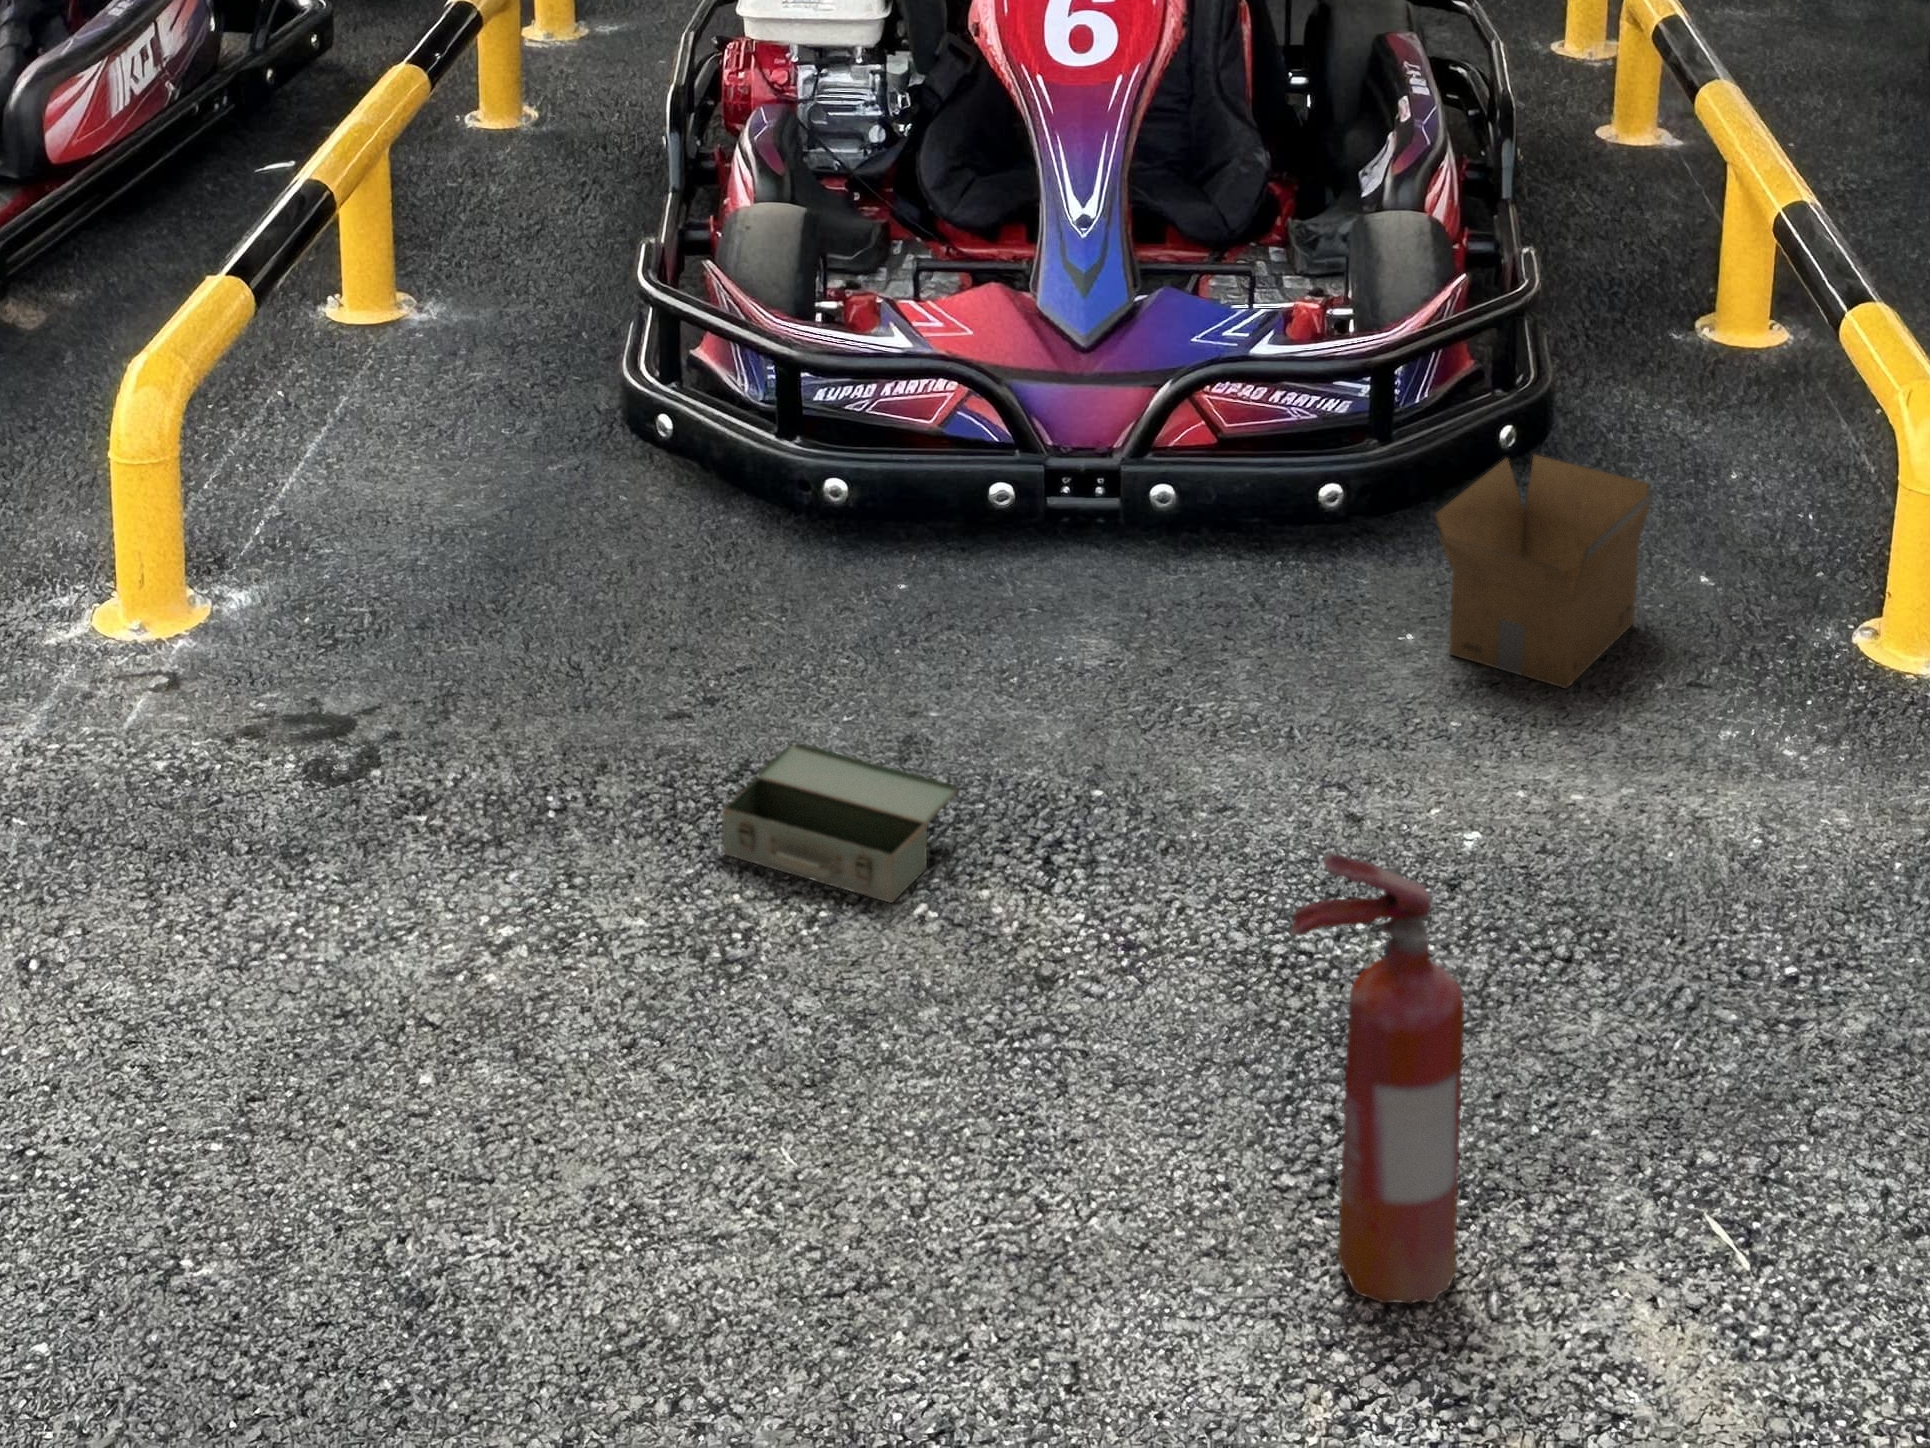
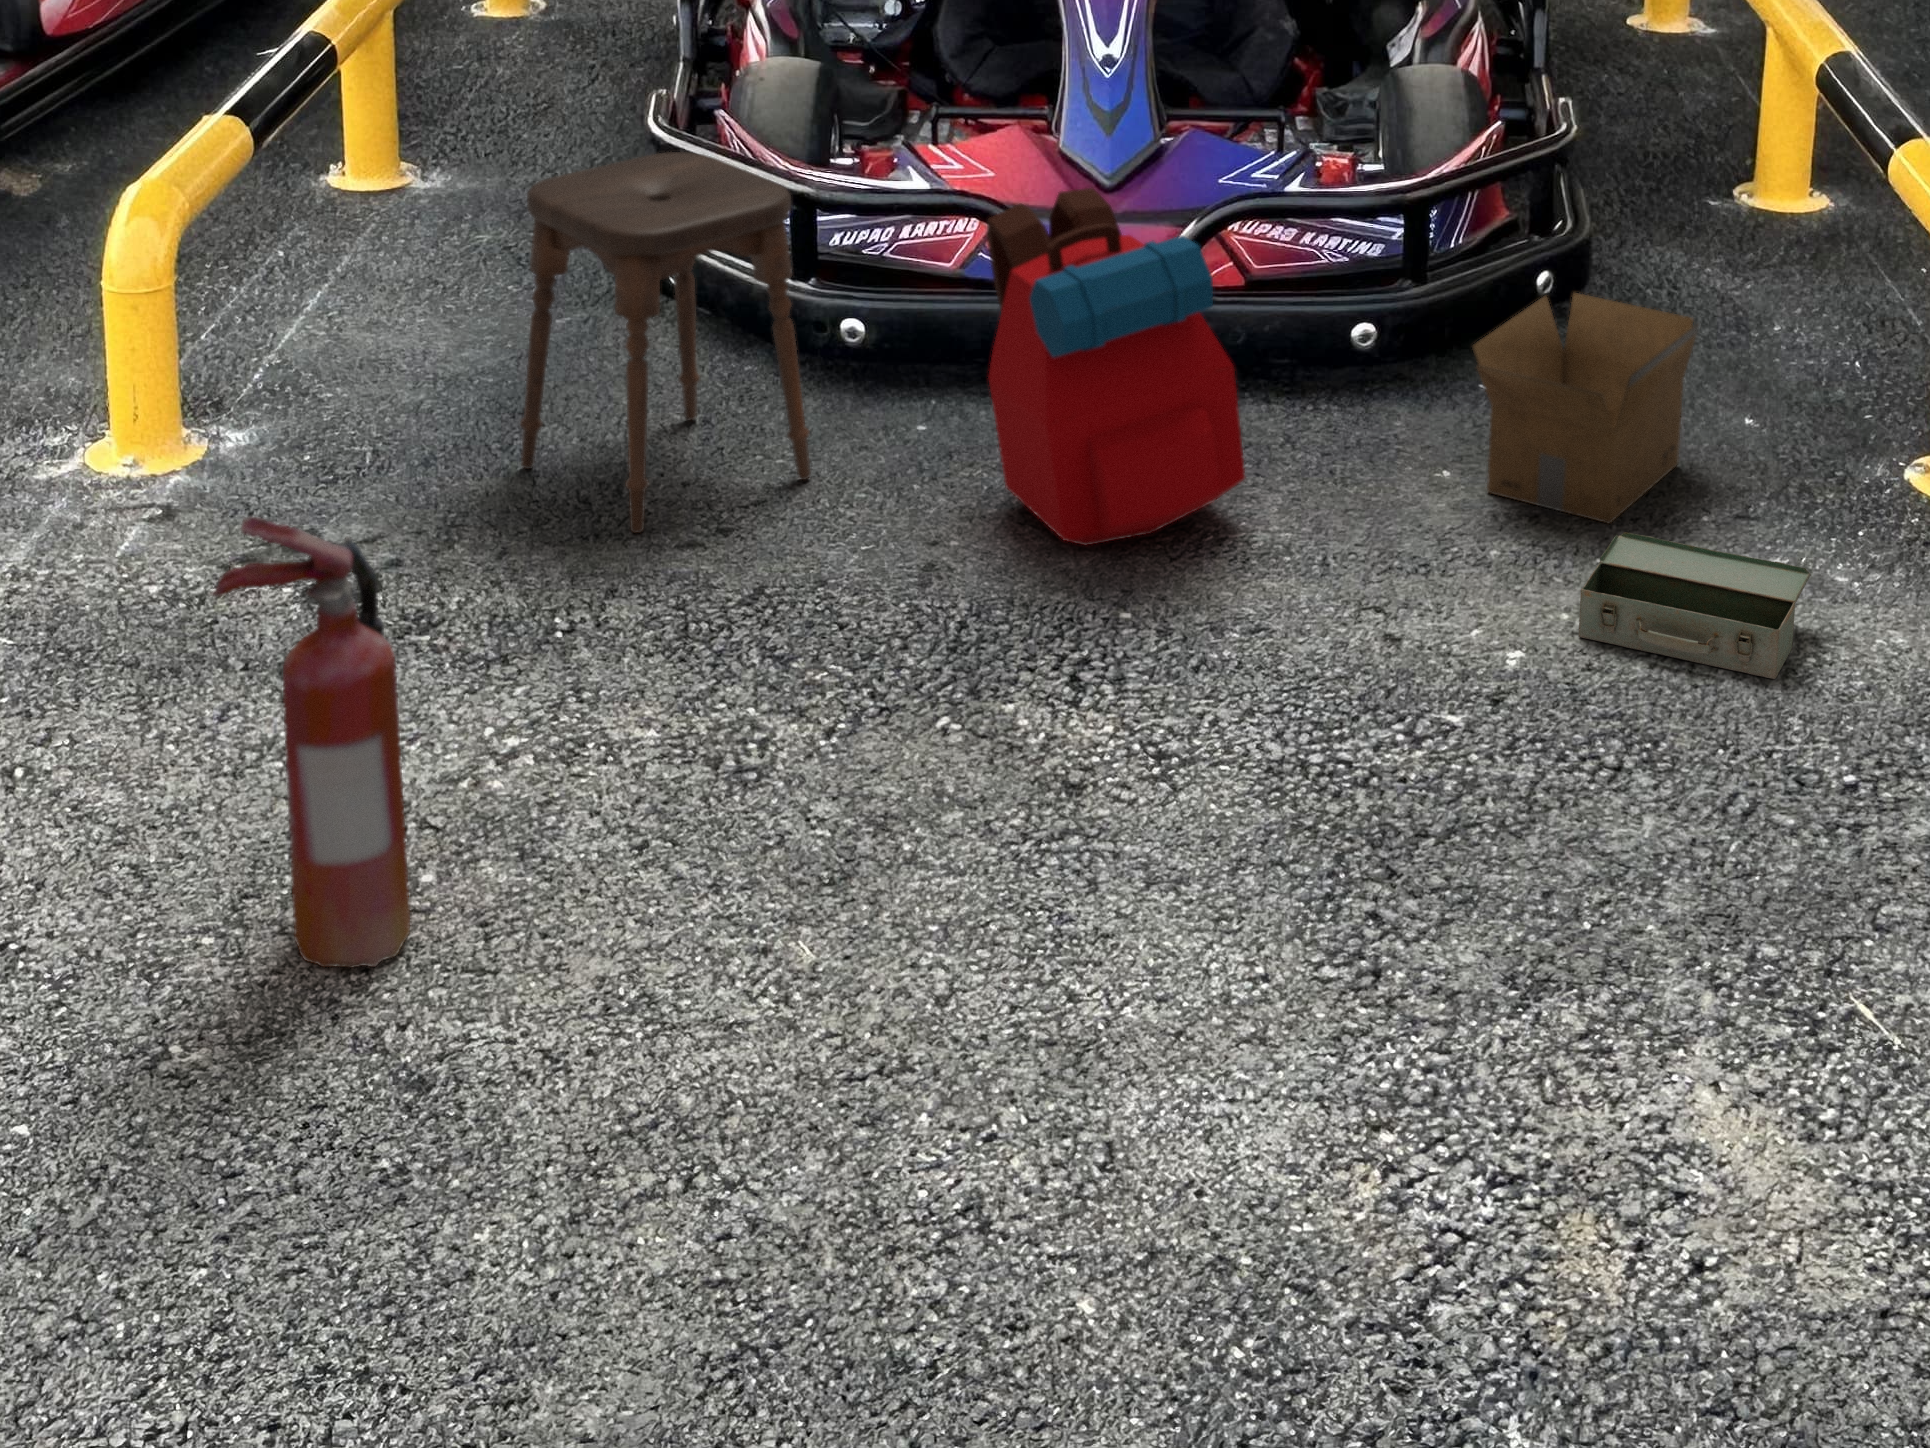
stool: none [515,320,797,700] -> present [520,152,811,533]
backpack: none [966,361,1216,713] -> present [986,188,1245,546]
toolbox: present [722,743,958,903] -> present [1579,532,1811,679]
fire extinguisher: present [1290,853,1464,1303] -> present [210,517,410,967]

